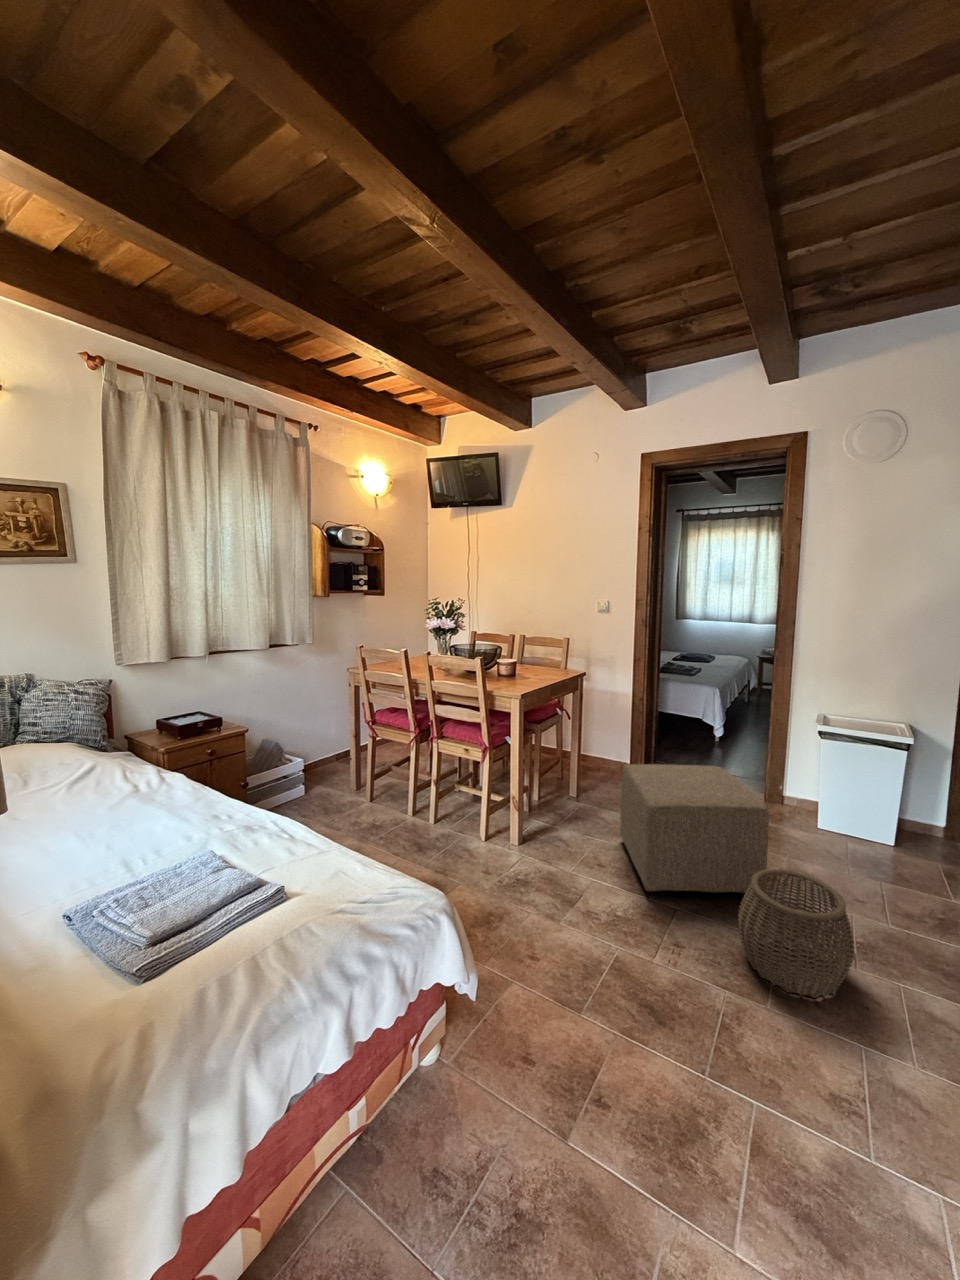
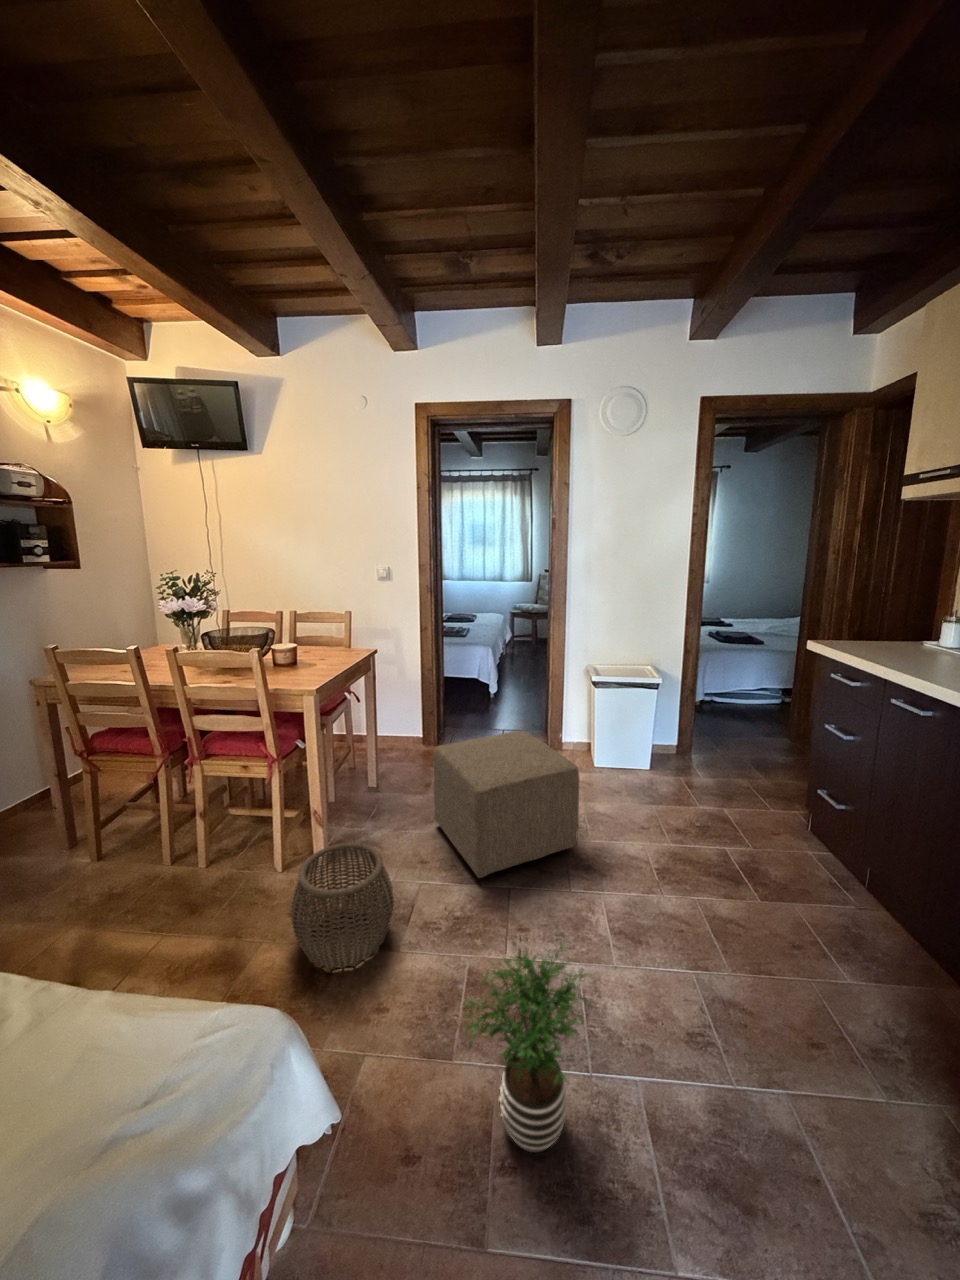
woven basket: present [738,869,855,998] -> present [291,843,394,970]
potted plant: none [574,913,701,1107] -> present [464,941,594,1153]

